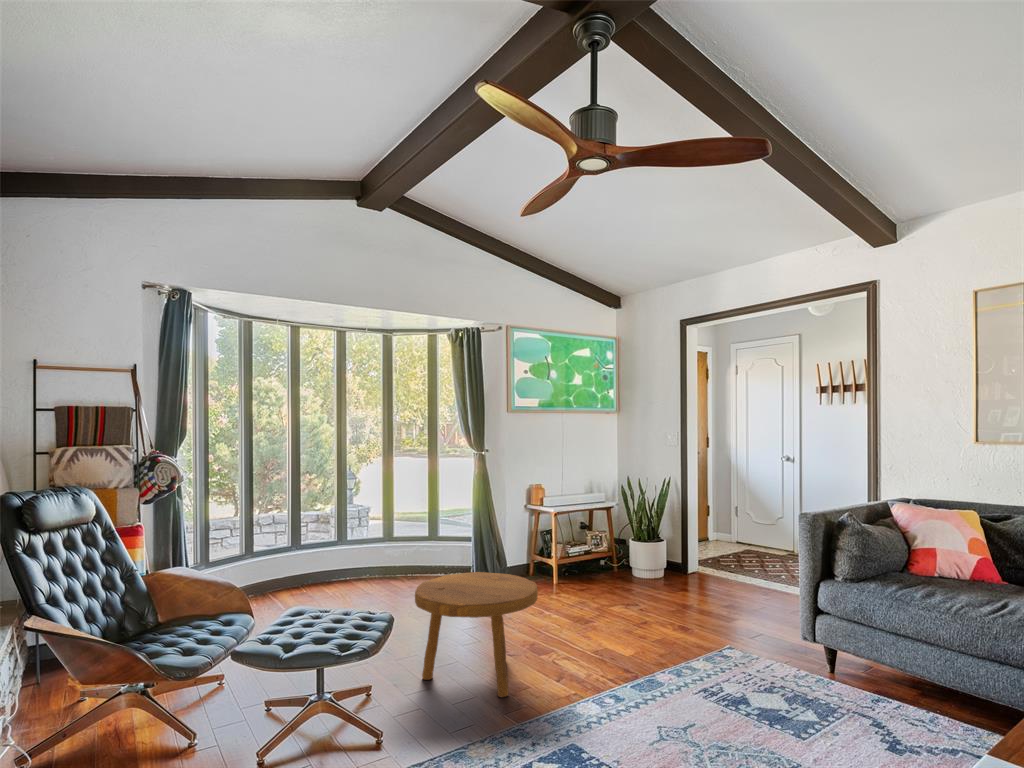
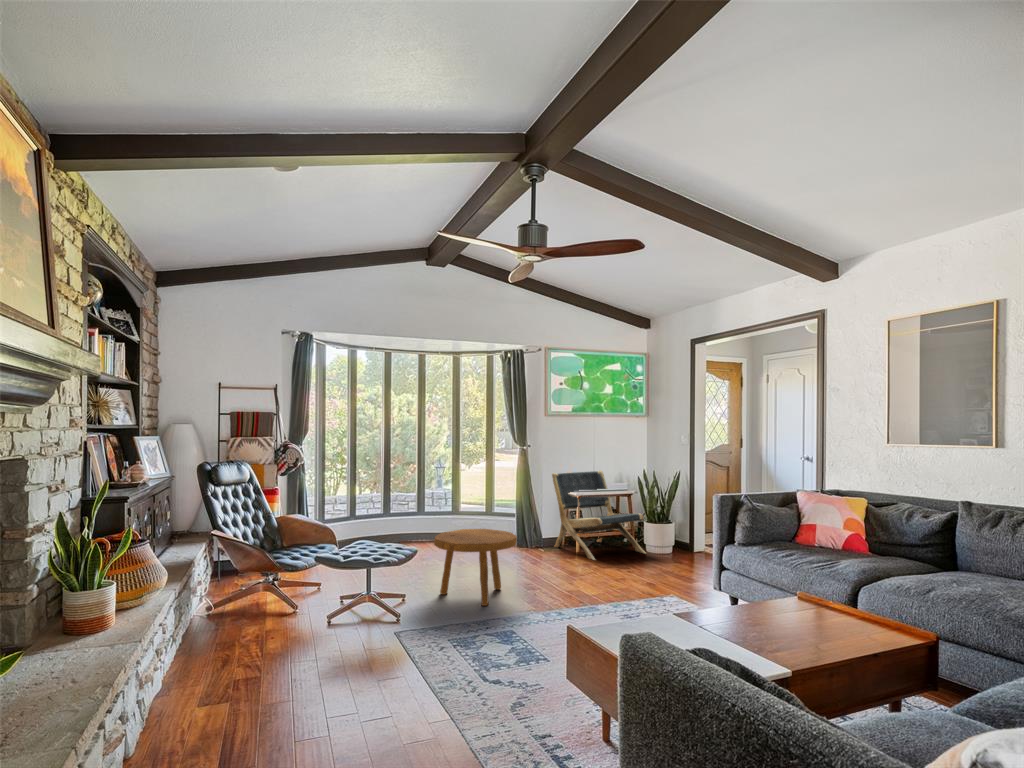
lounge chair: none [519,479,641,597] -> present [552,470,646,560]

